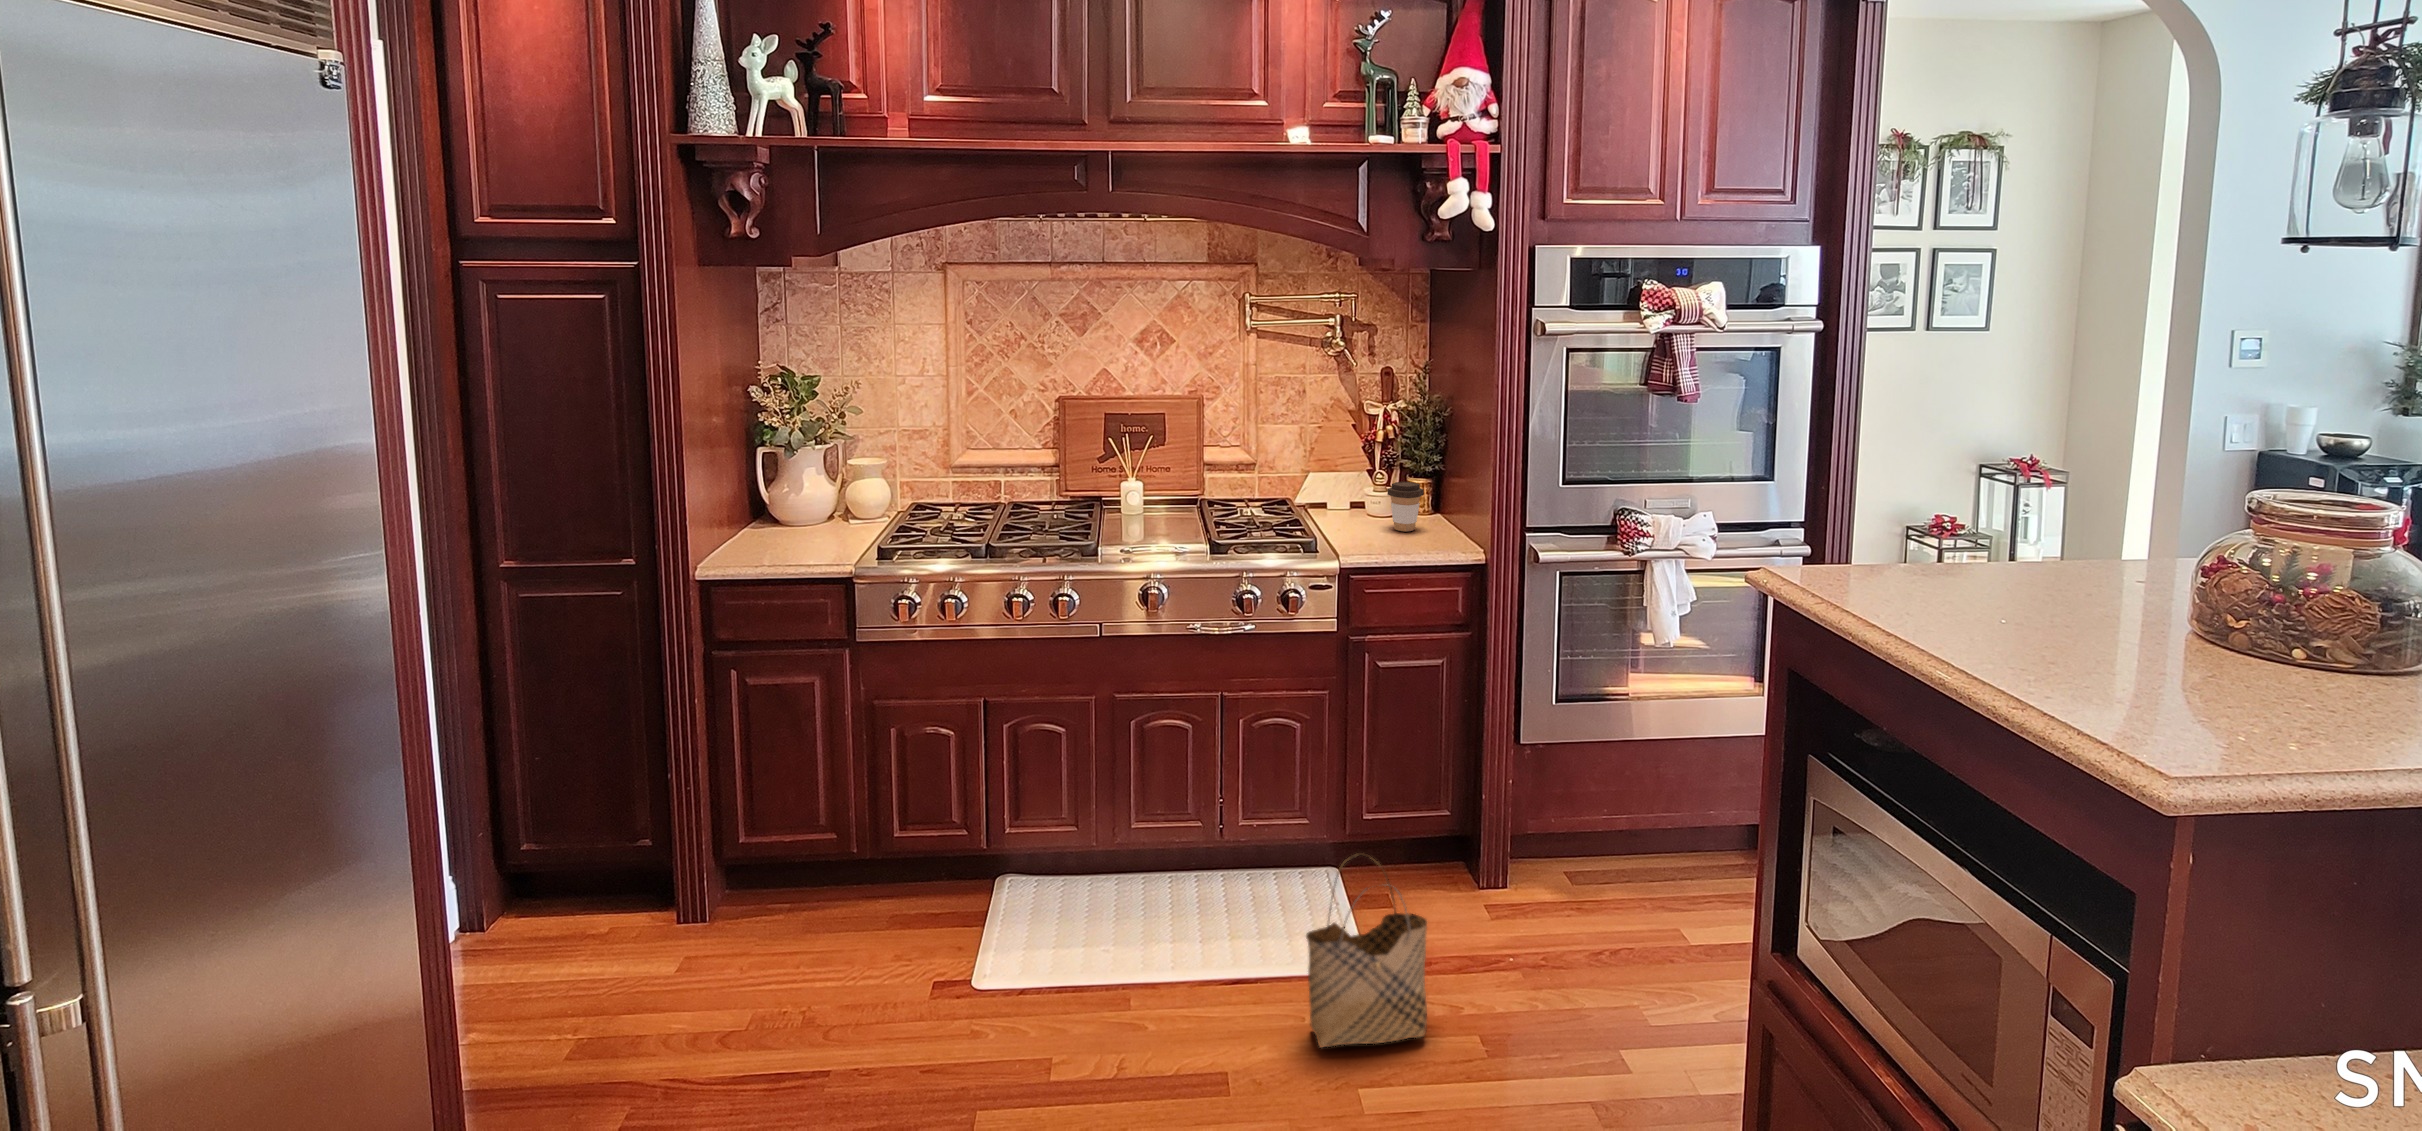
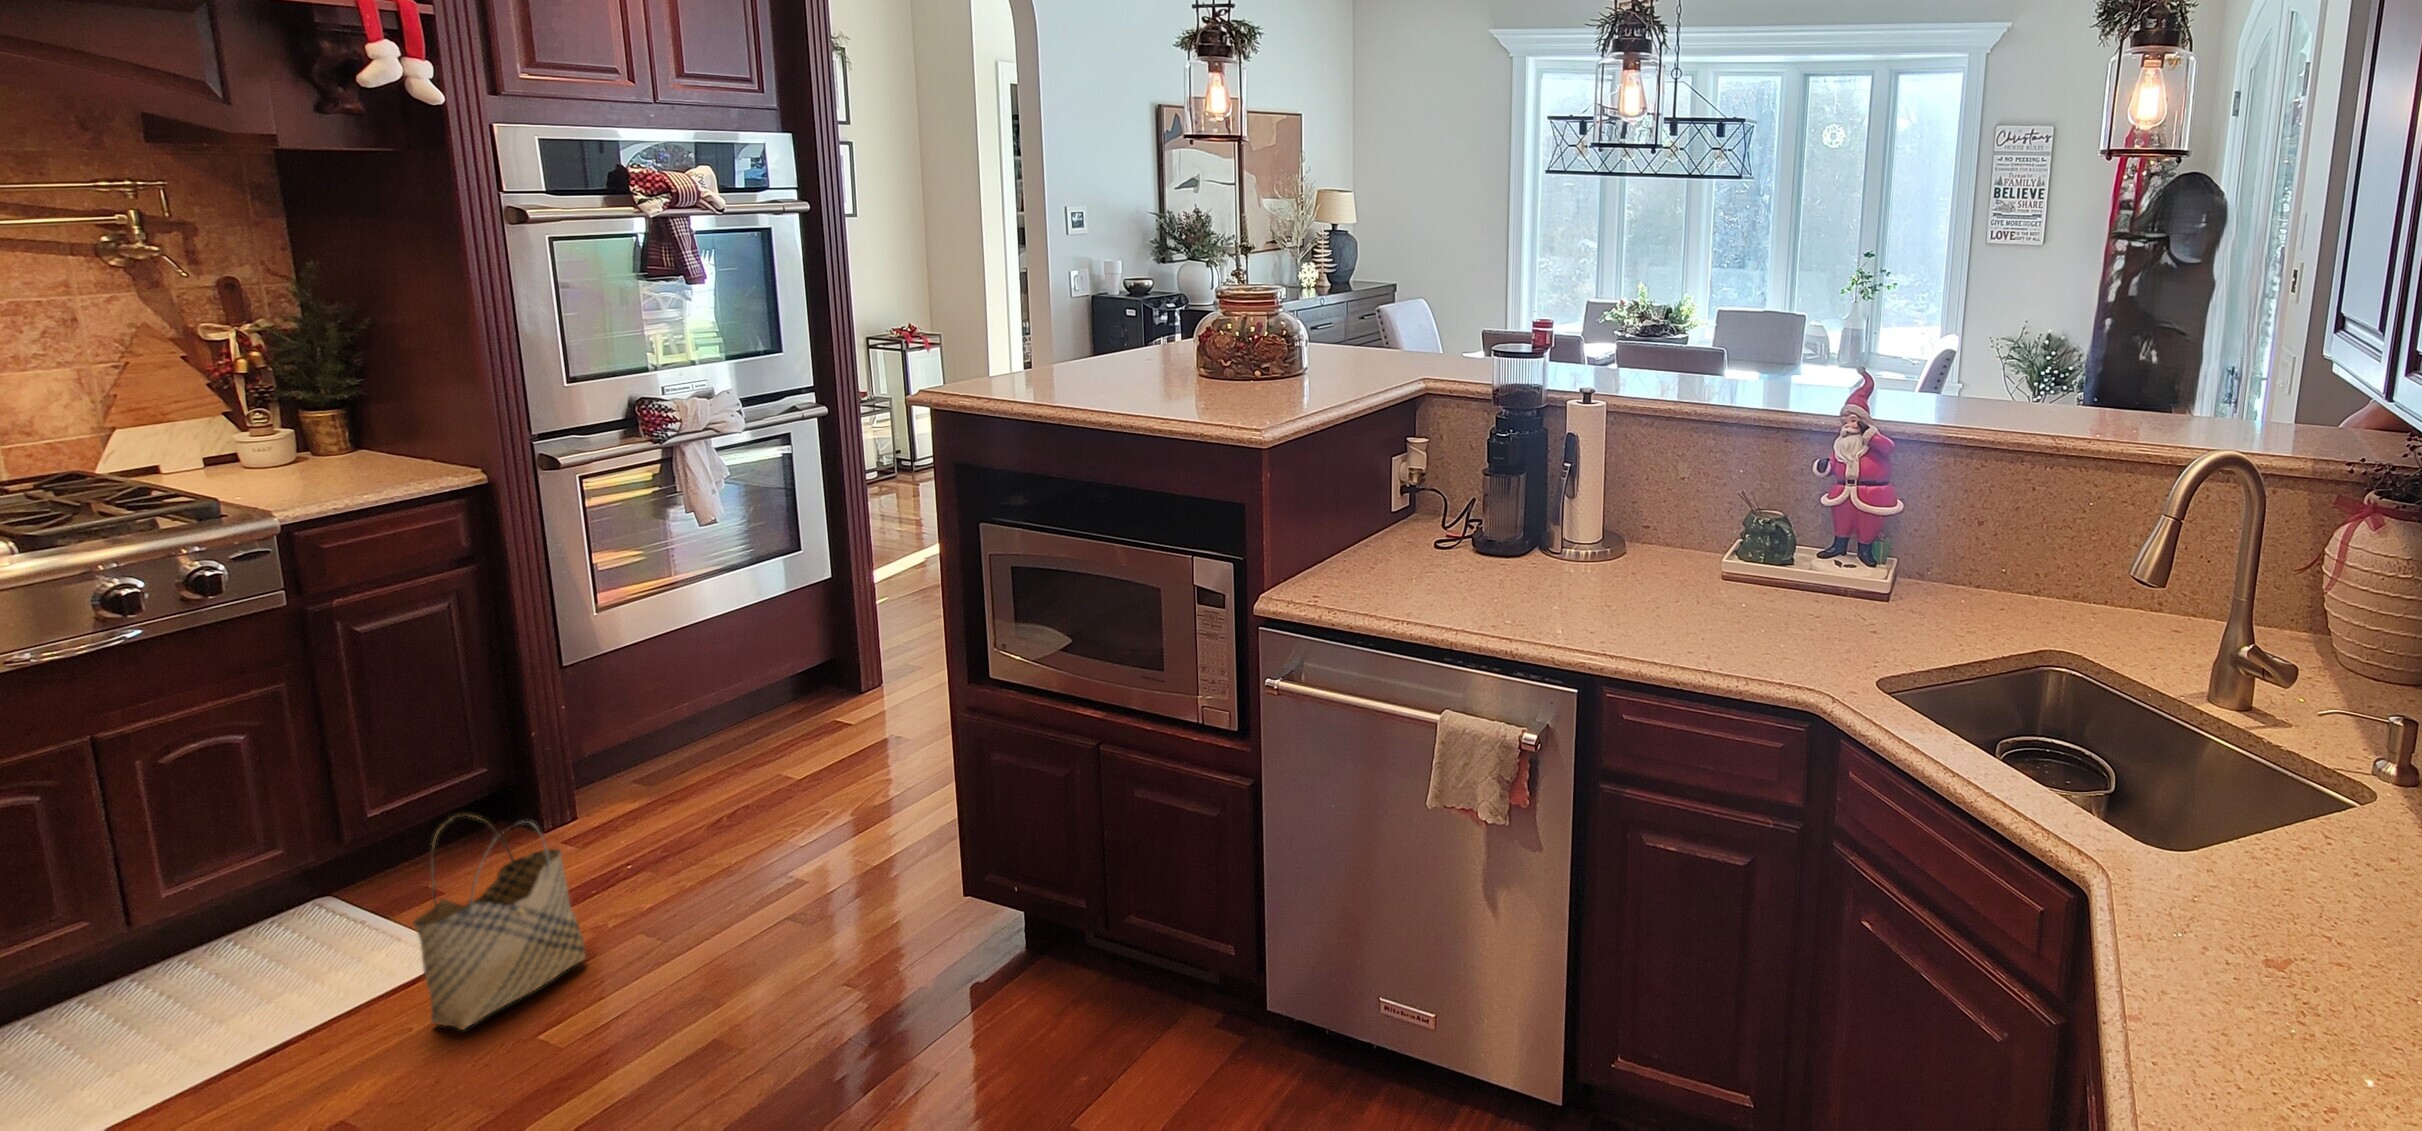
coffee cup: present [1387,482,1424,532] -> none [299,412,357,473]

